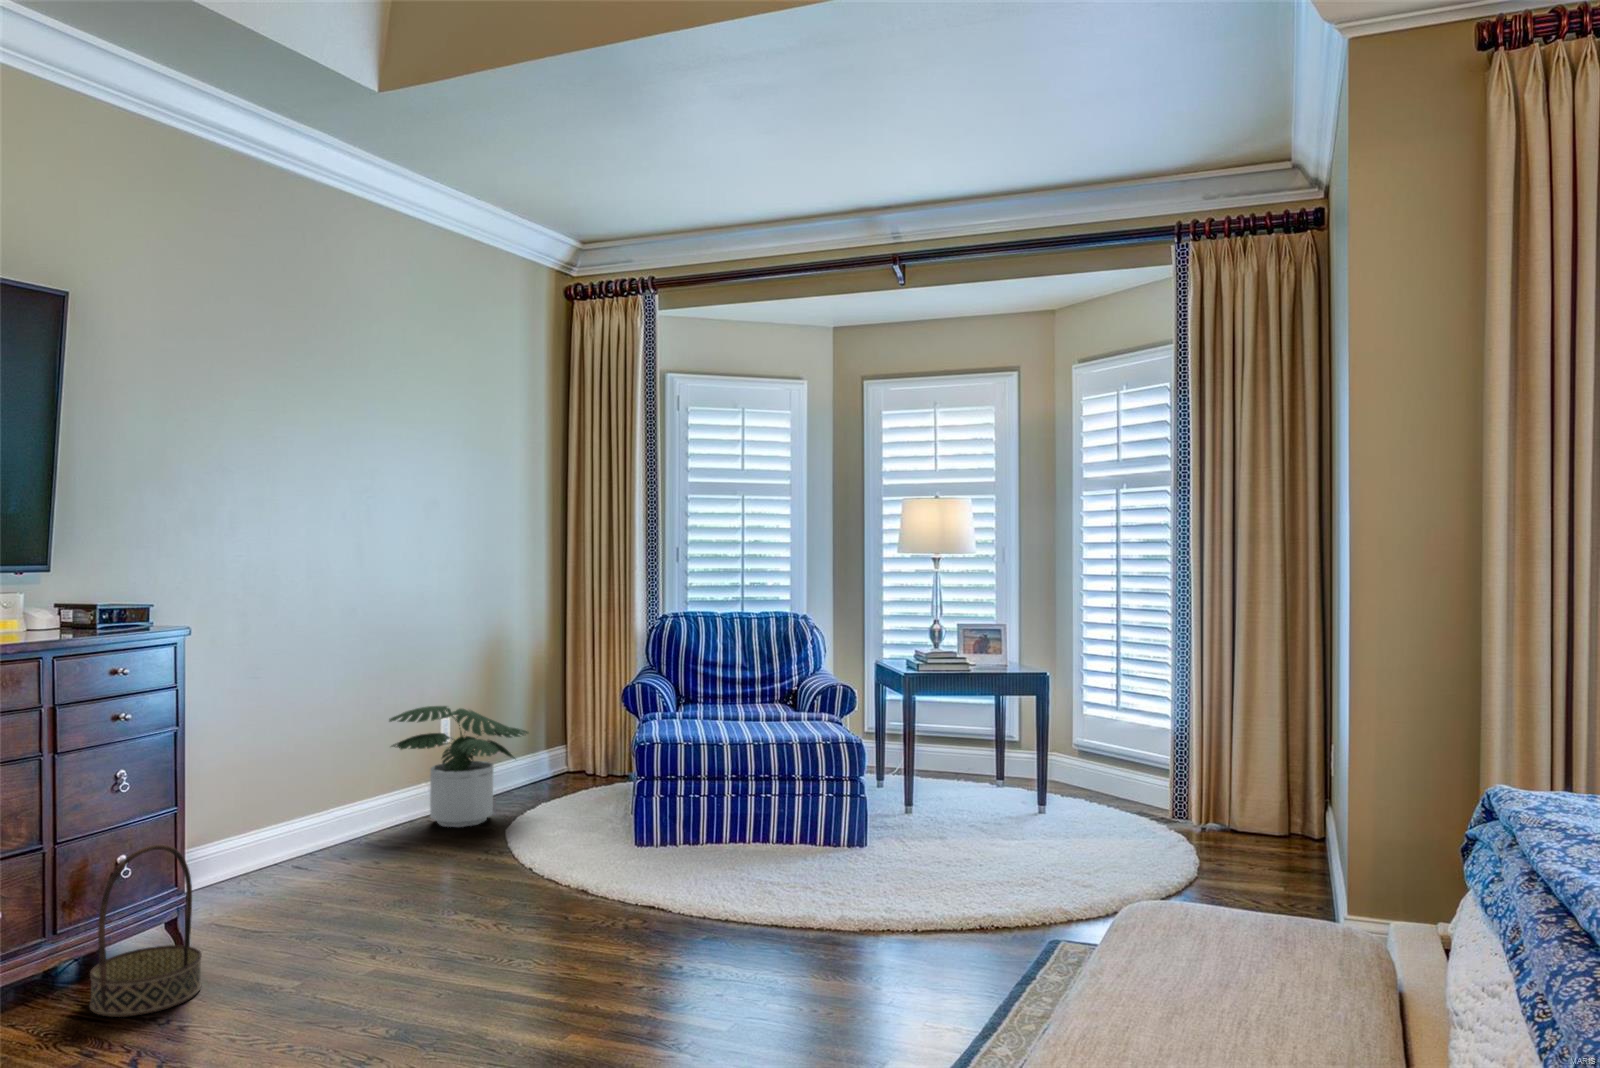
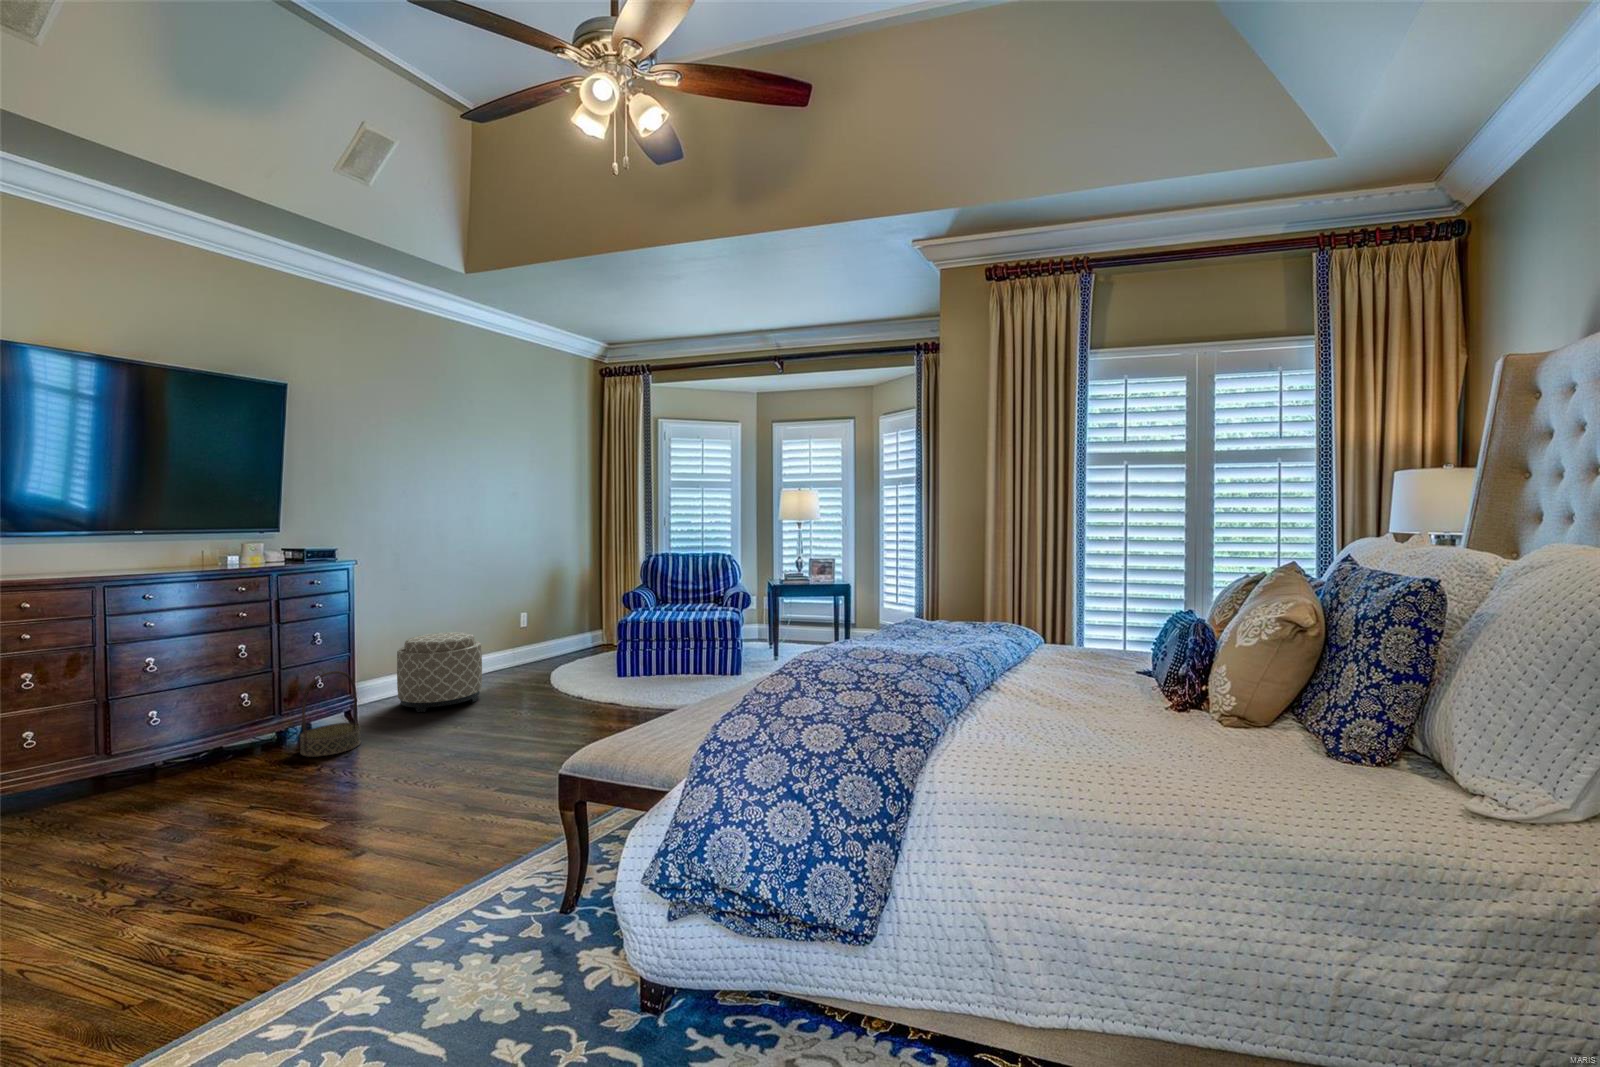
potted plant: present [389,706,529,827] -> none [491,603,572,668]
ottoman: none [243,763,395,918] -> present [397,632,482,712]

